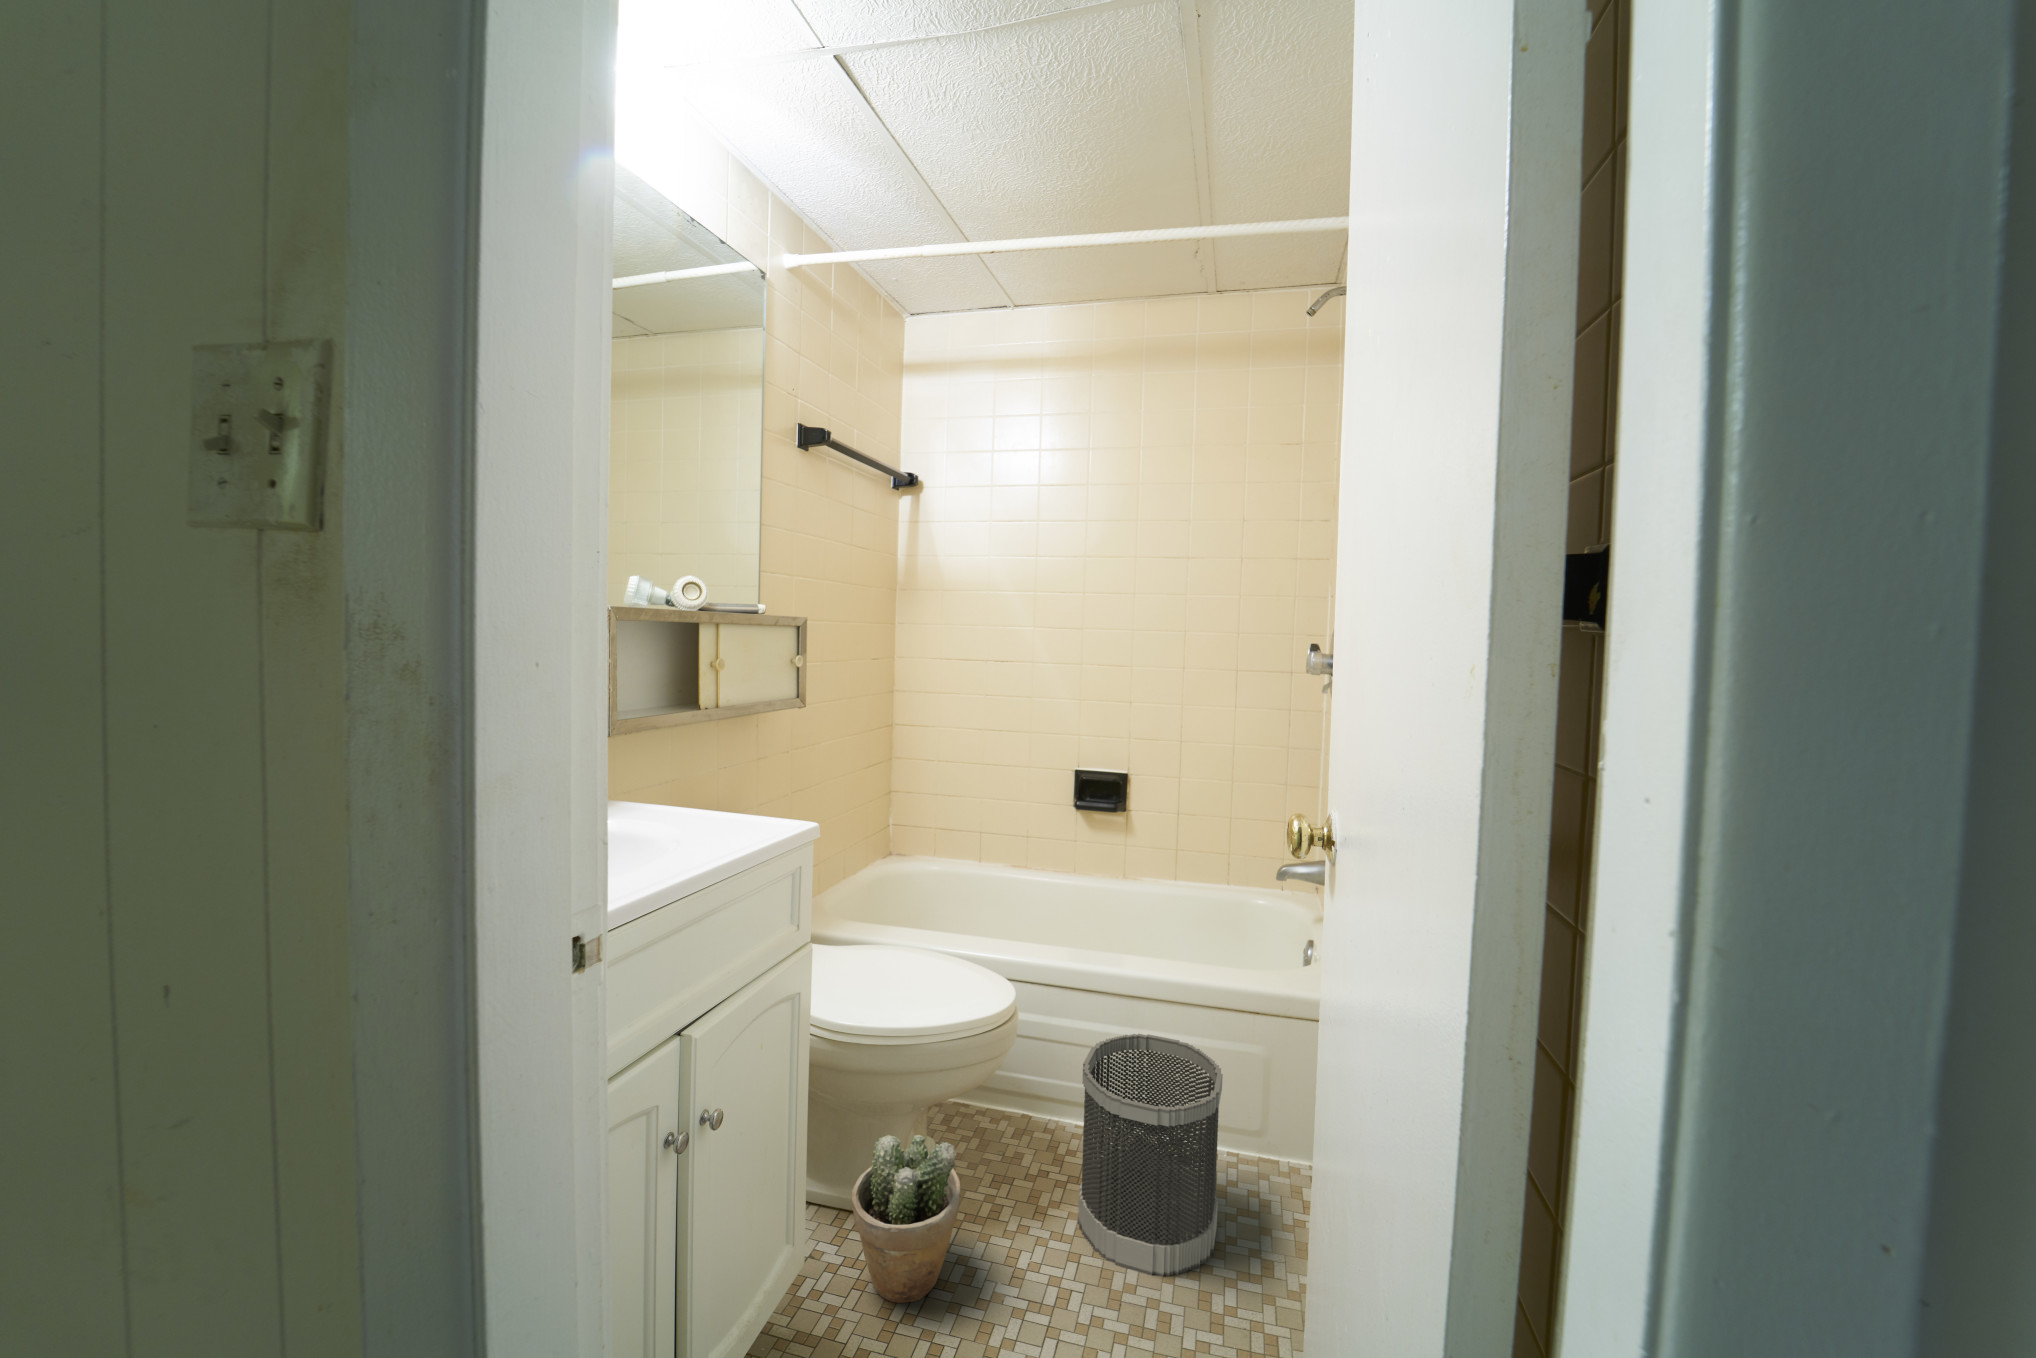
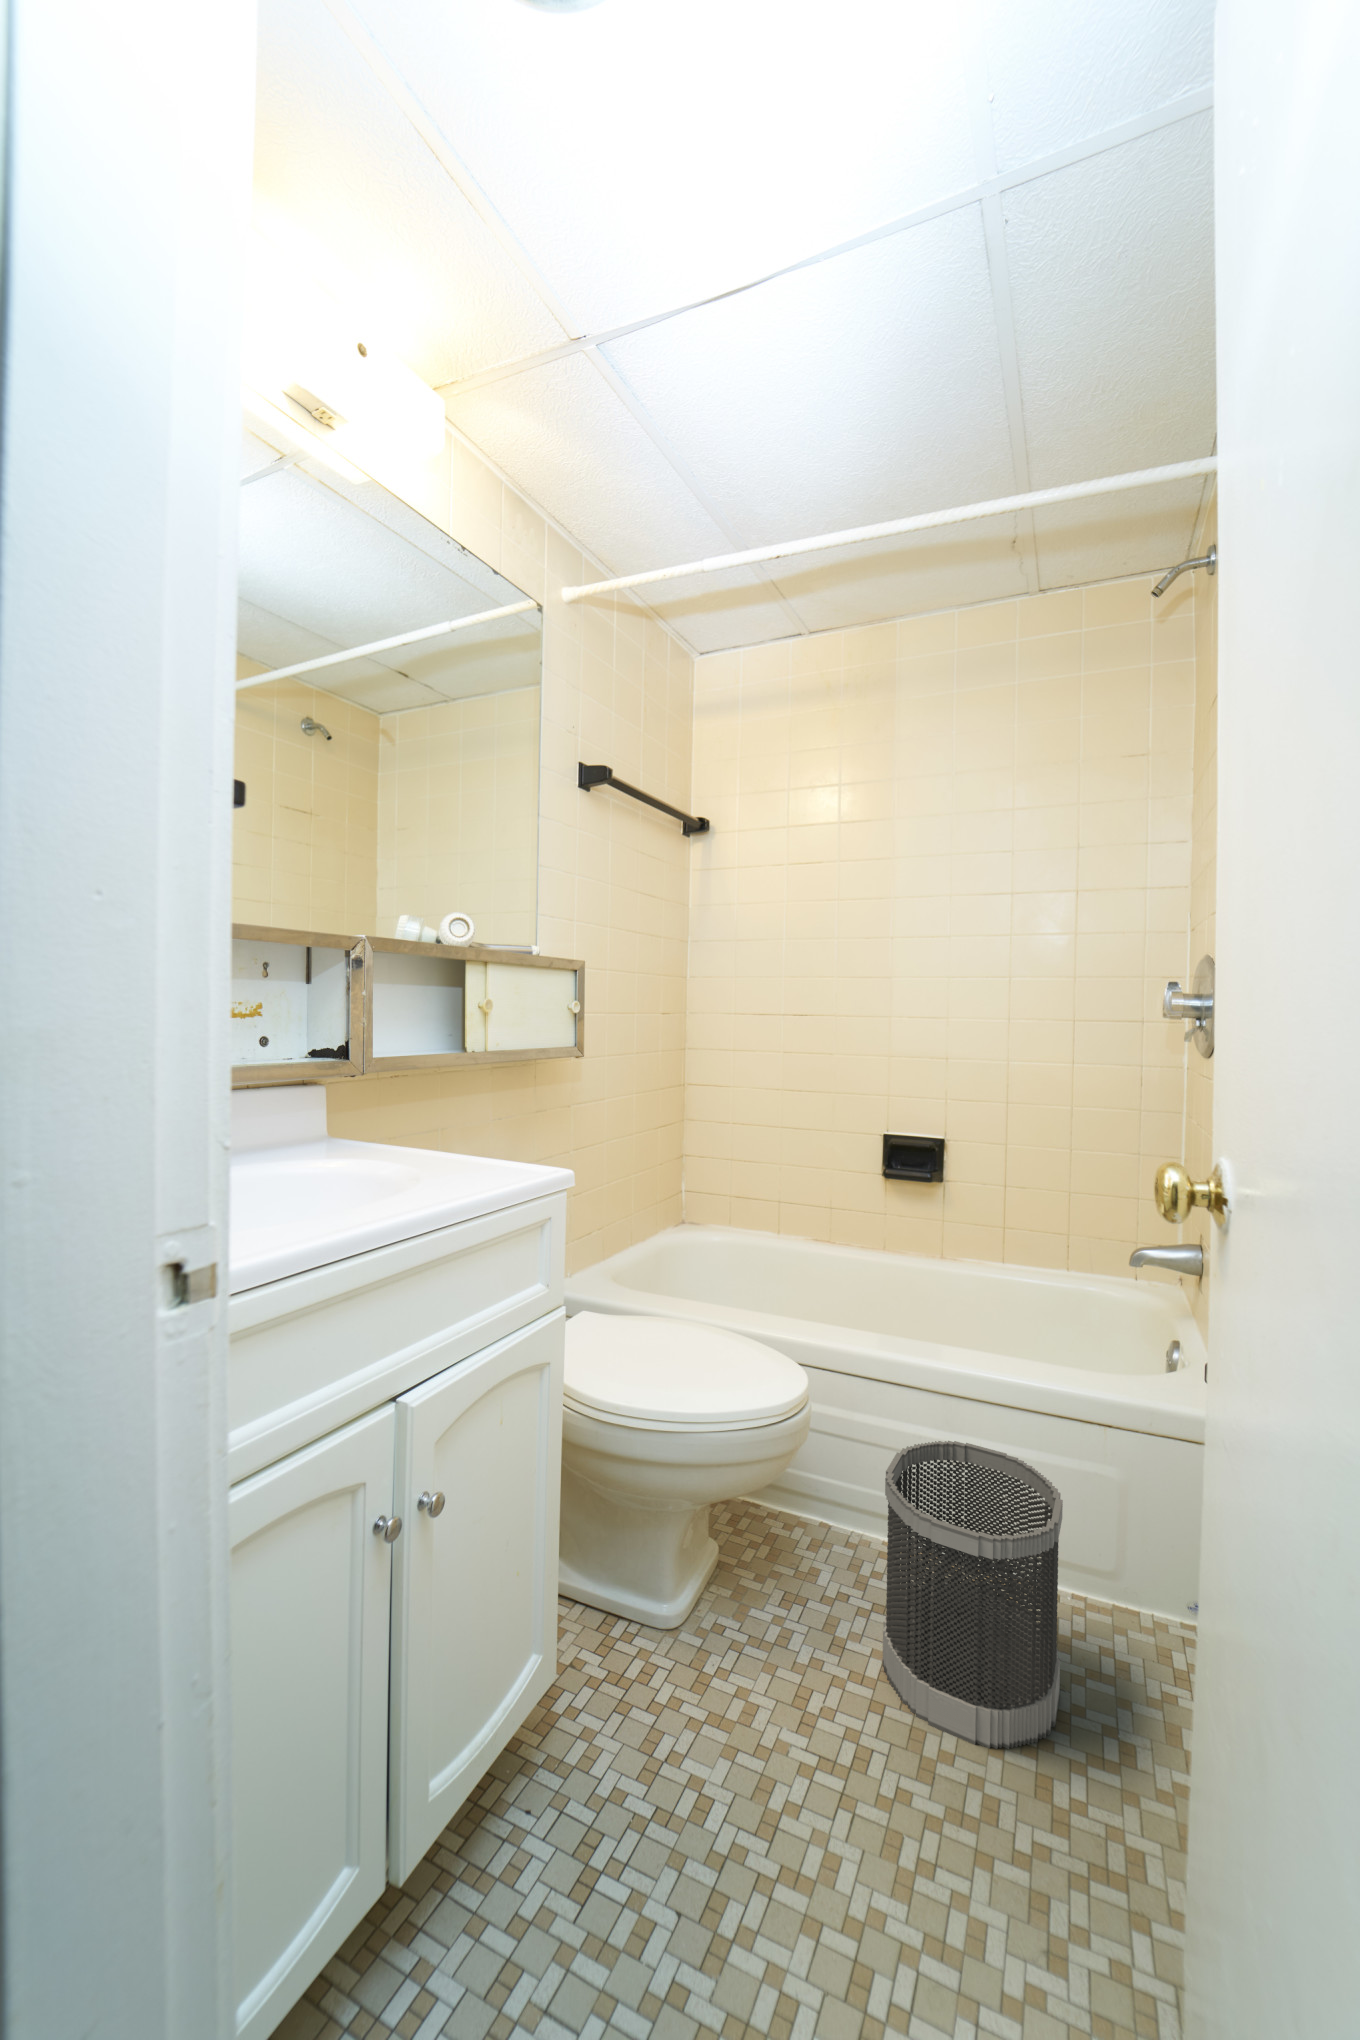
potted plant: present [852,1135,961,1303] -> none [615,1534,739,1735]

